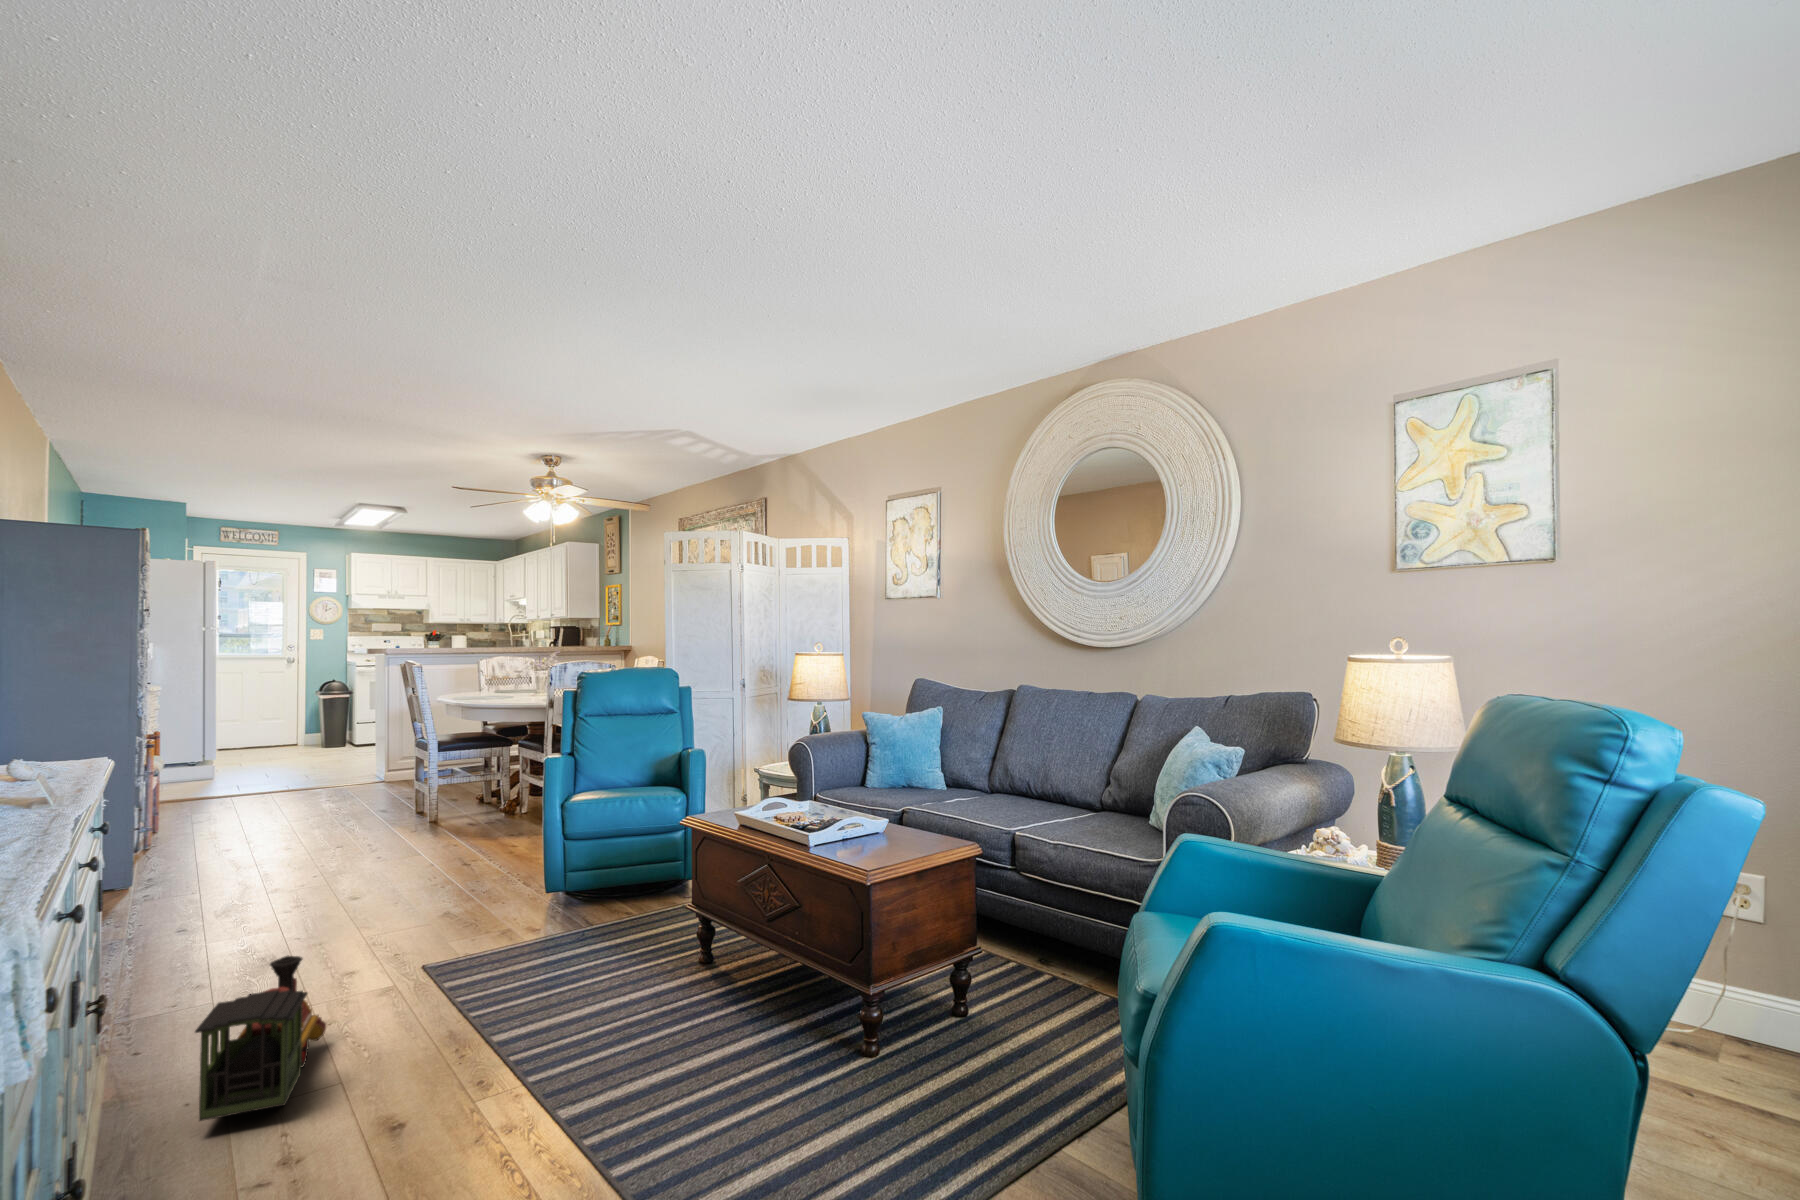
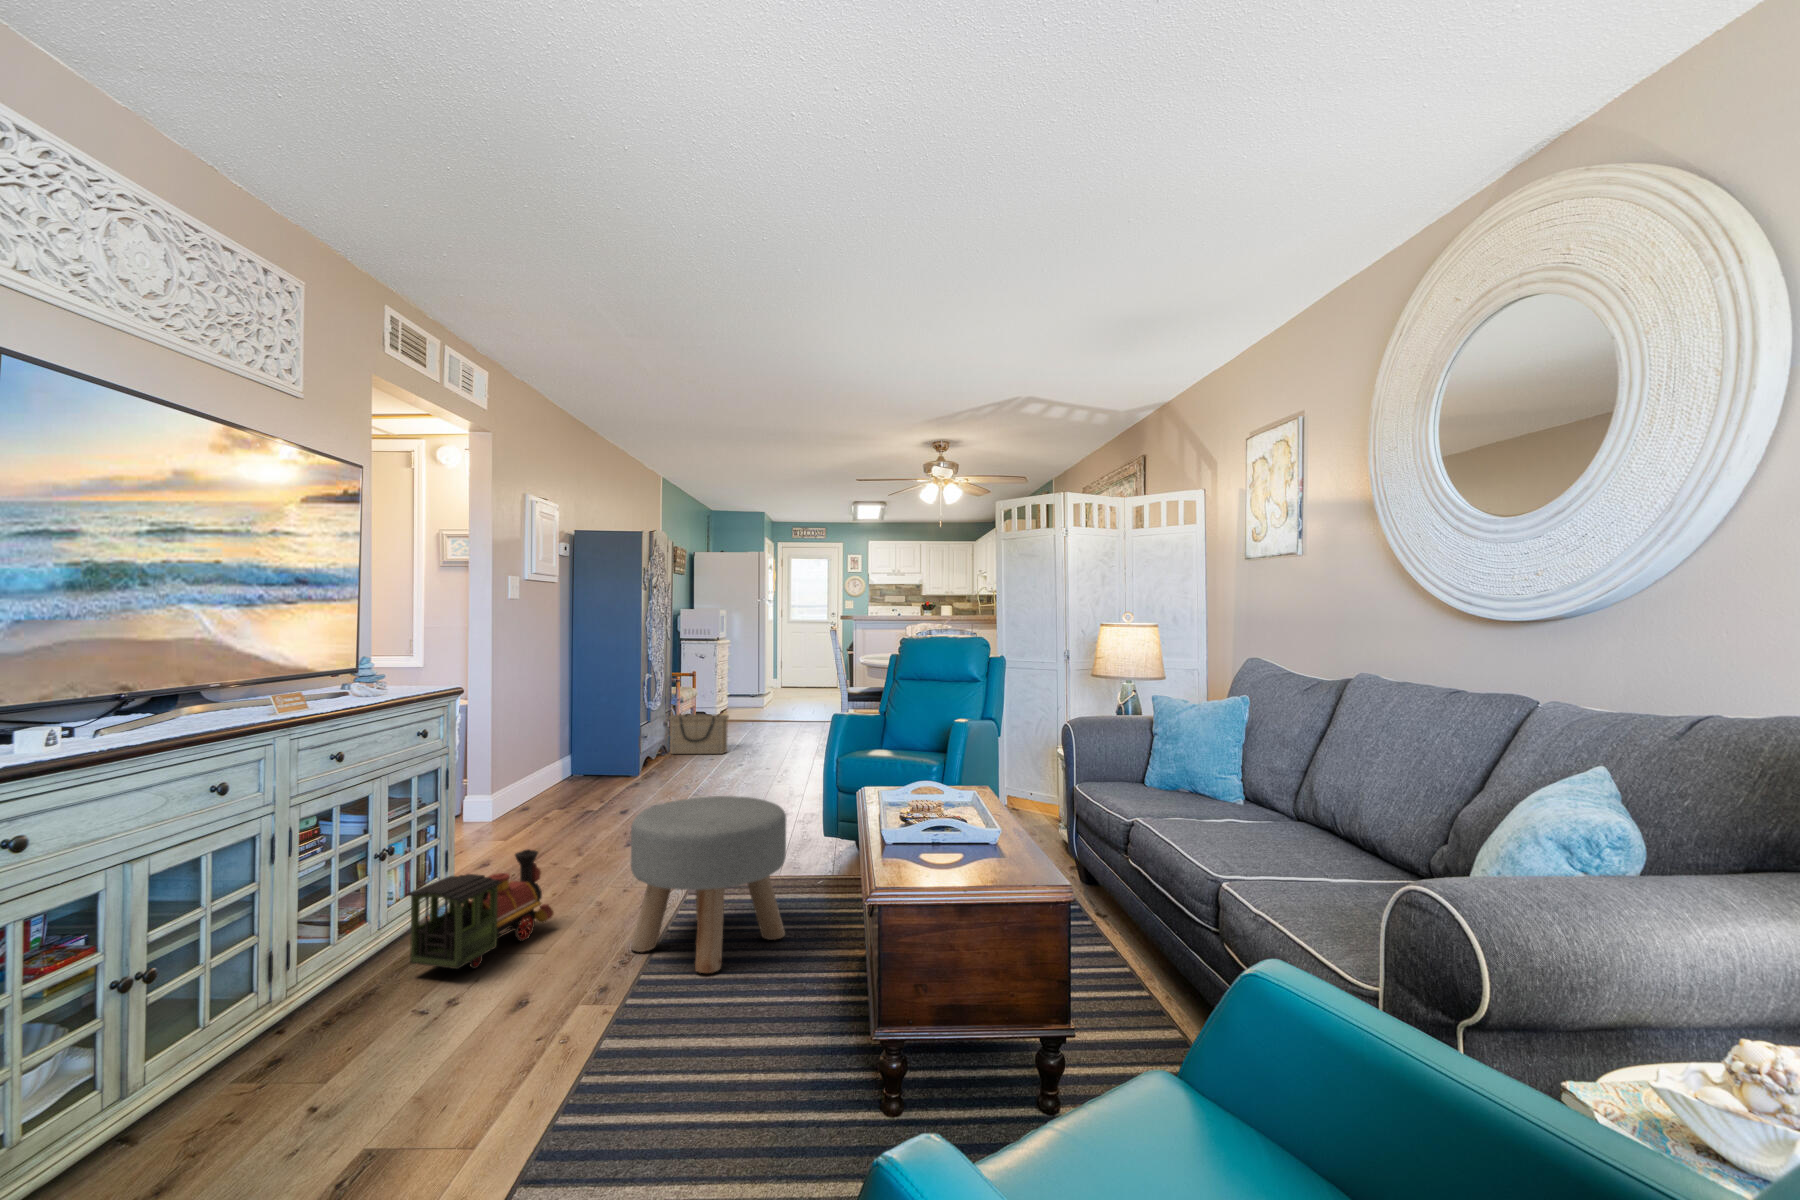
basket: none [157,785,258,847] -> present [669,714,729,754]
ottoman: none [455,849,628,1035] -> present [631,796,786,973]

